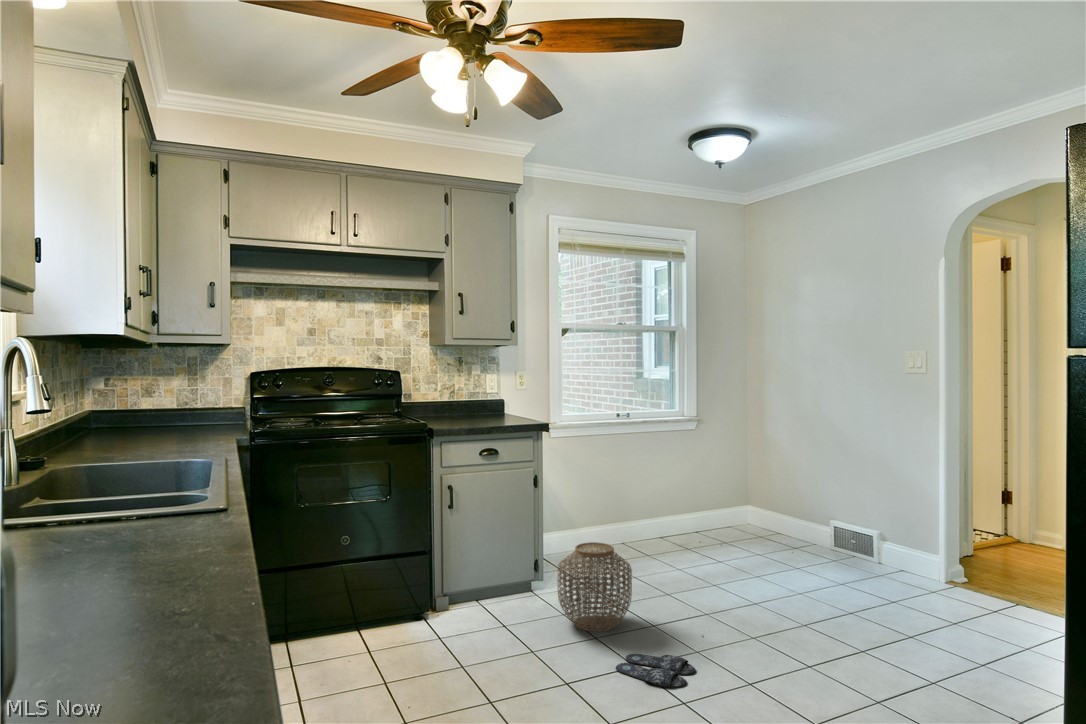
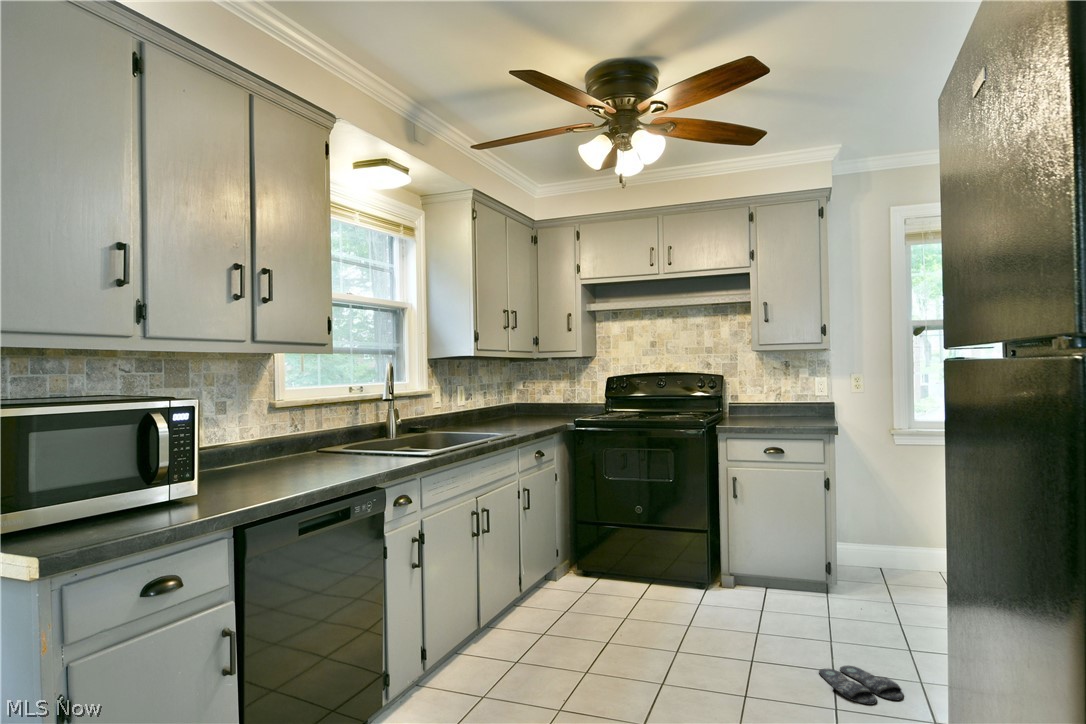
woven basket: present [558,542,632,631] -> none [811,552,894,644]

